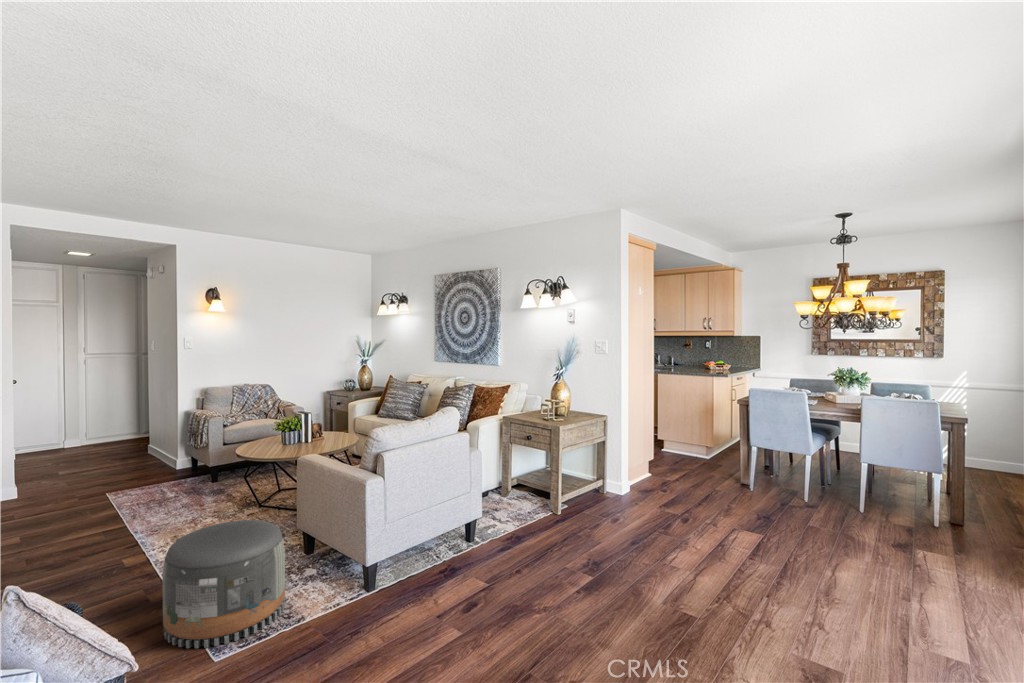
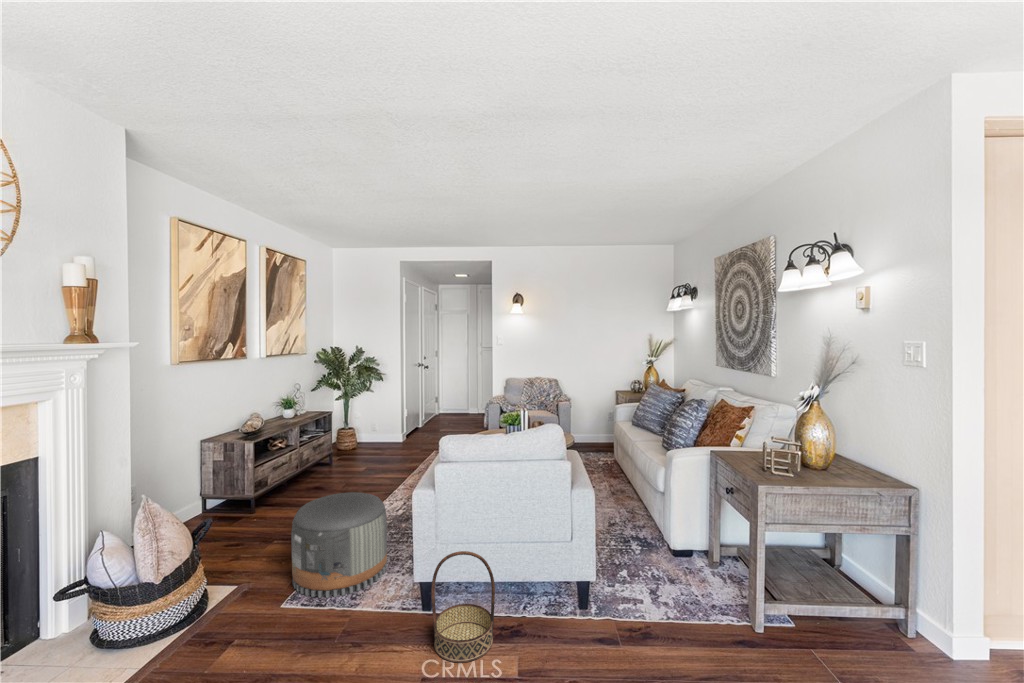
basket: none [403,514,453,603] -> present [431,551,495,663]

